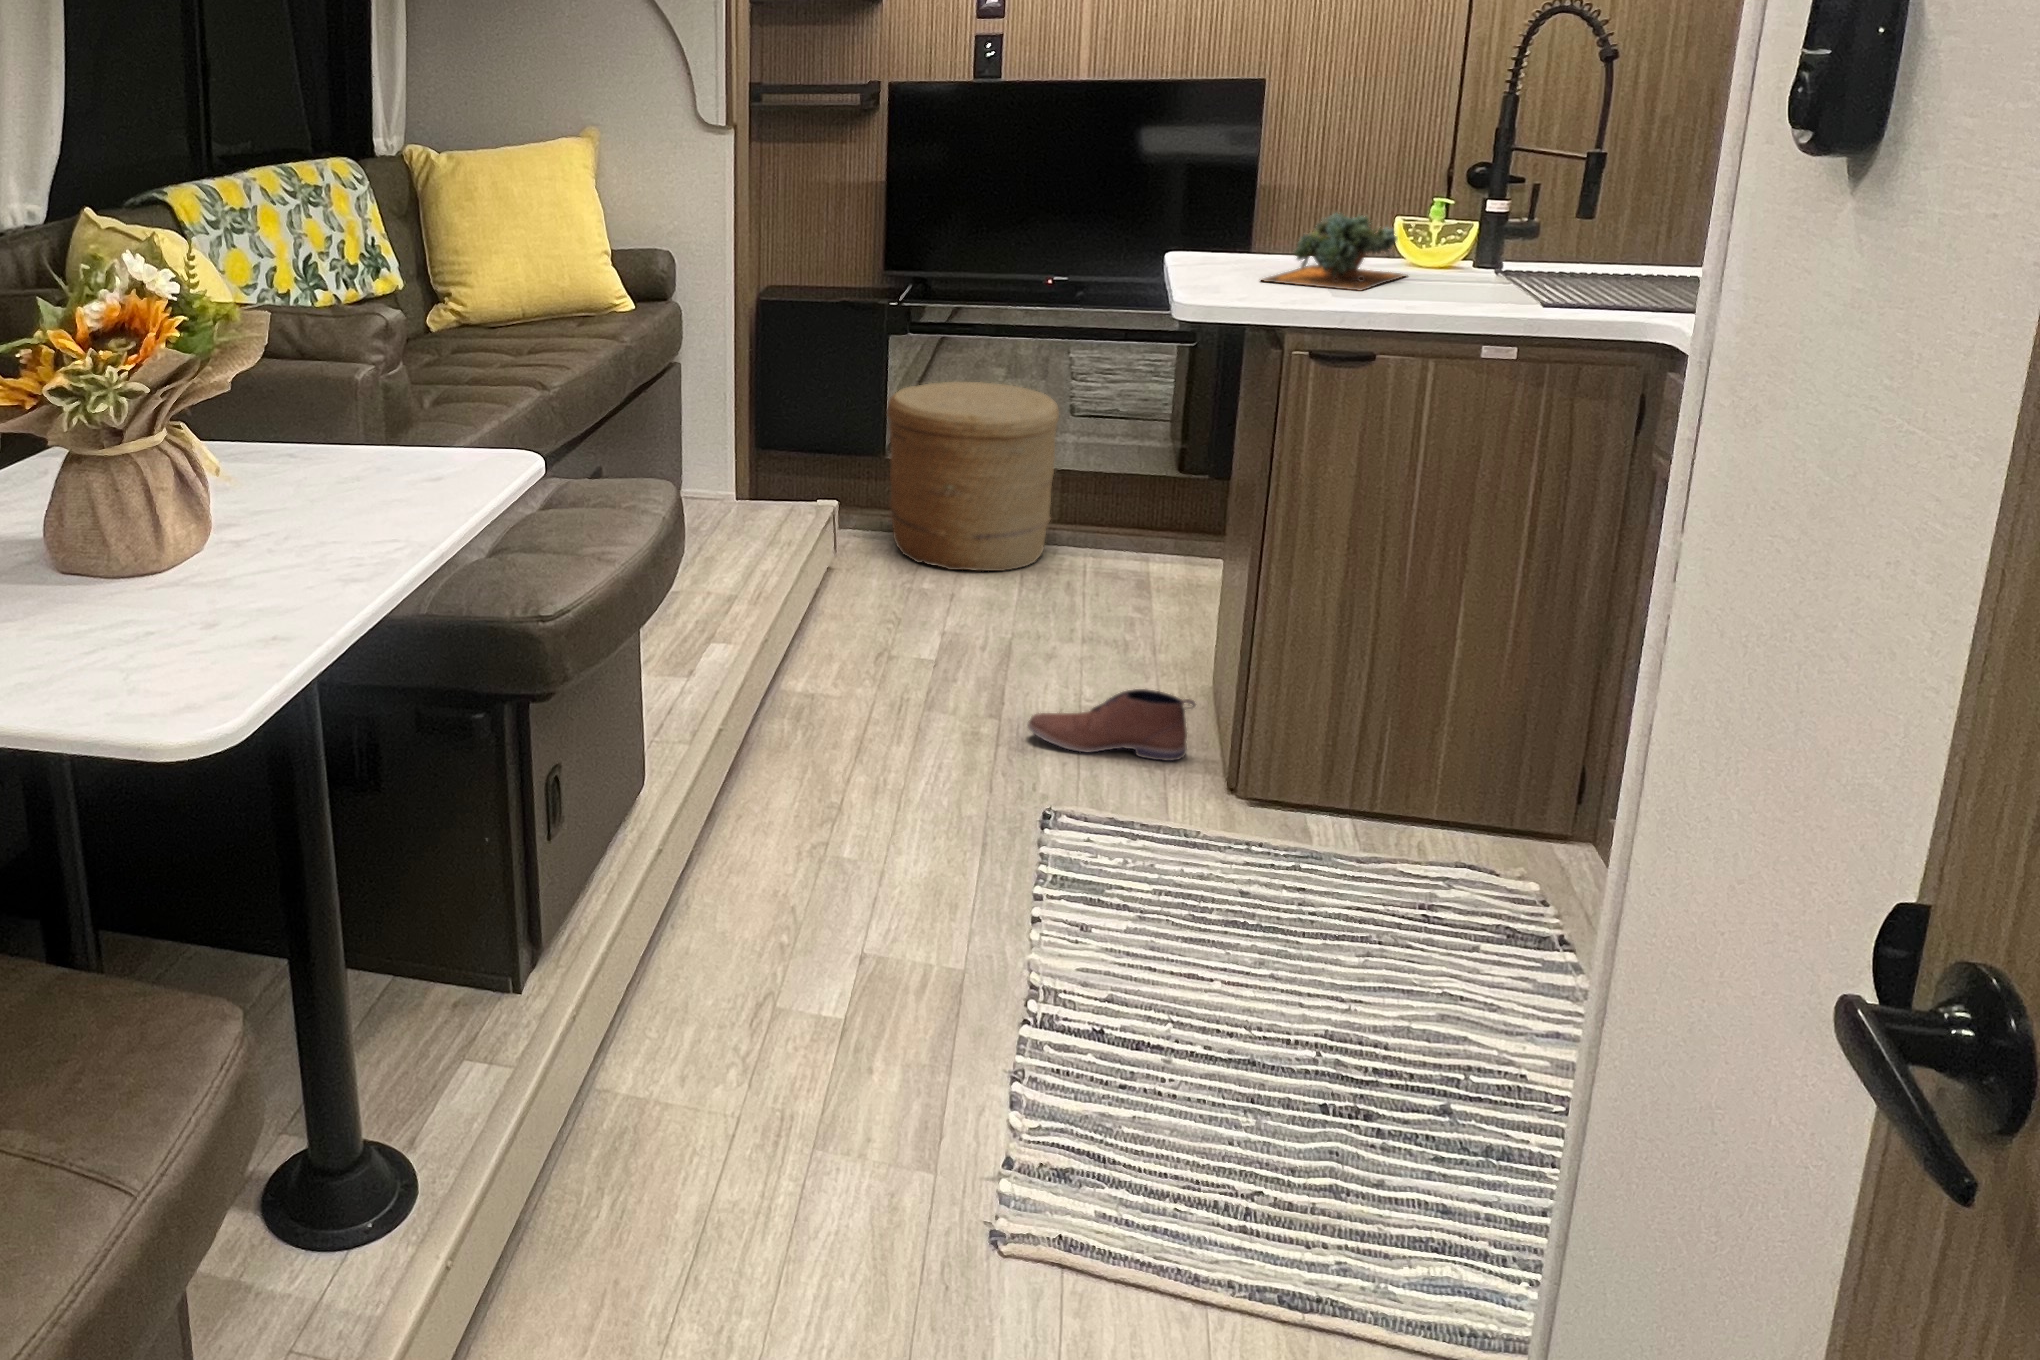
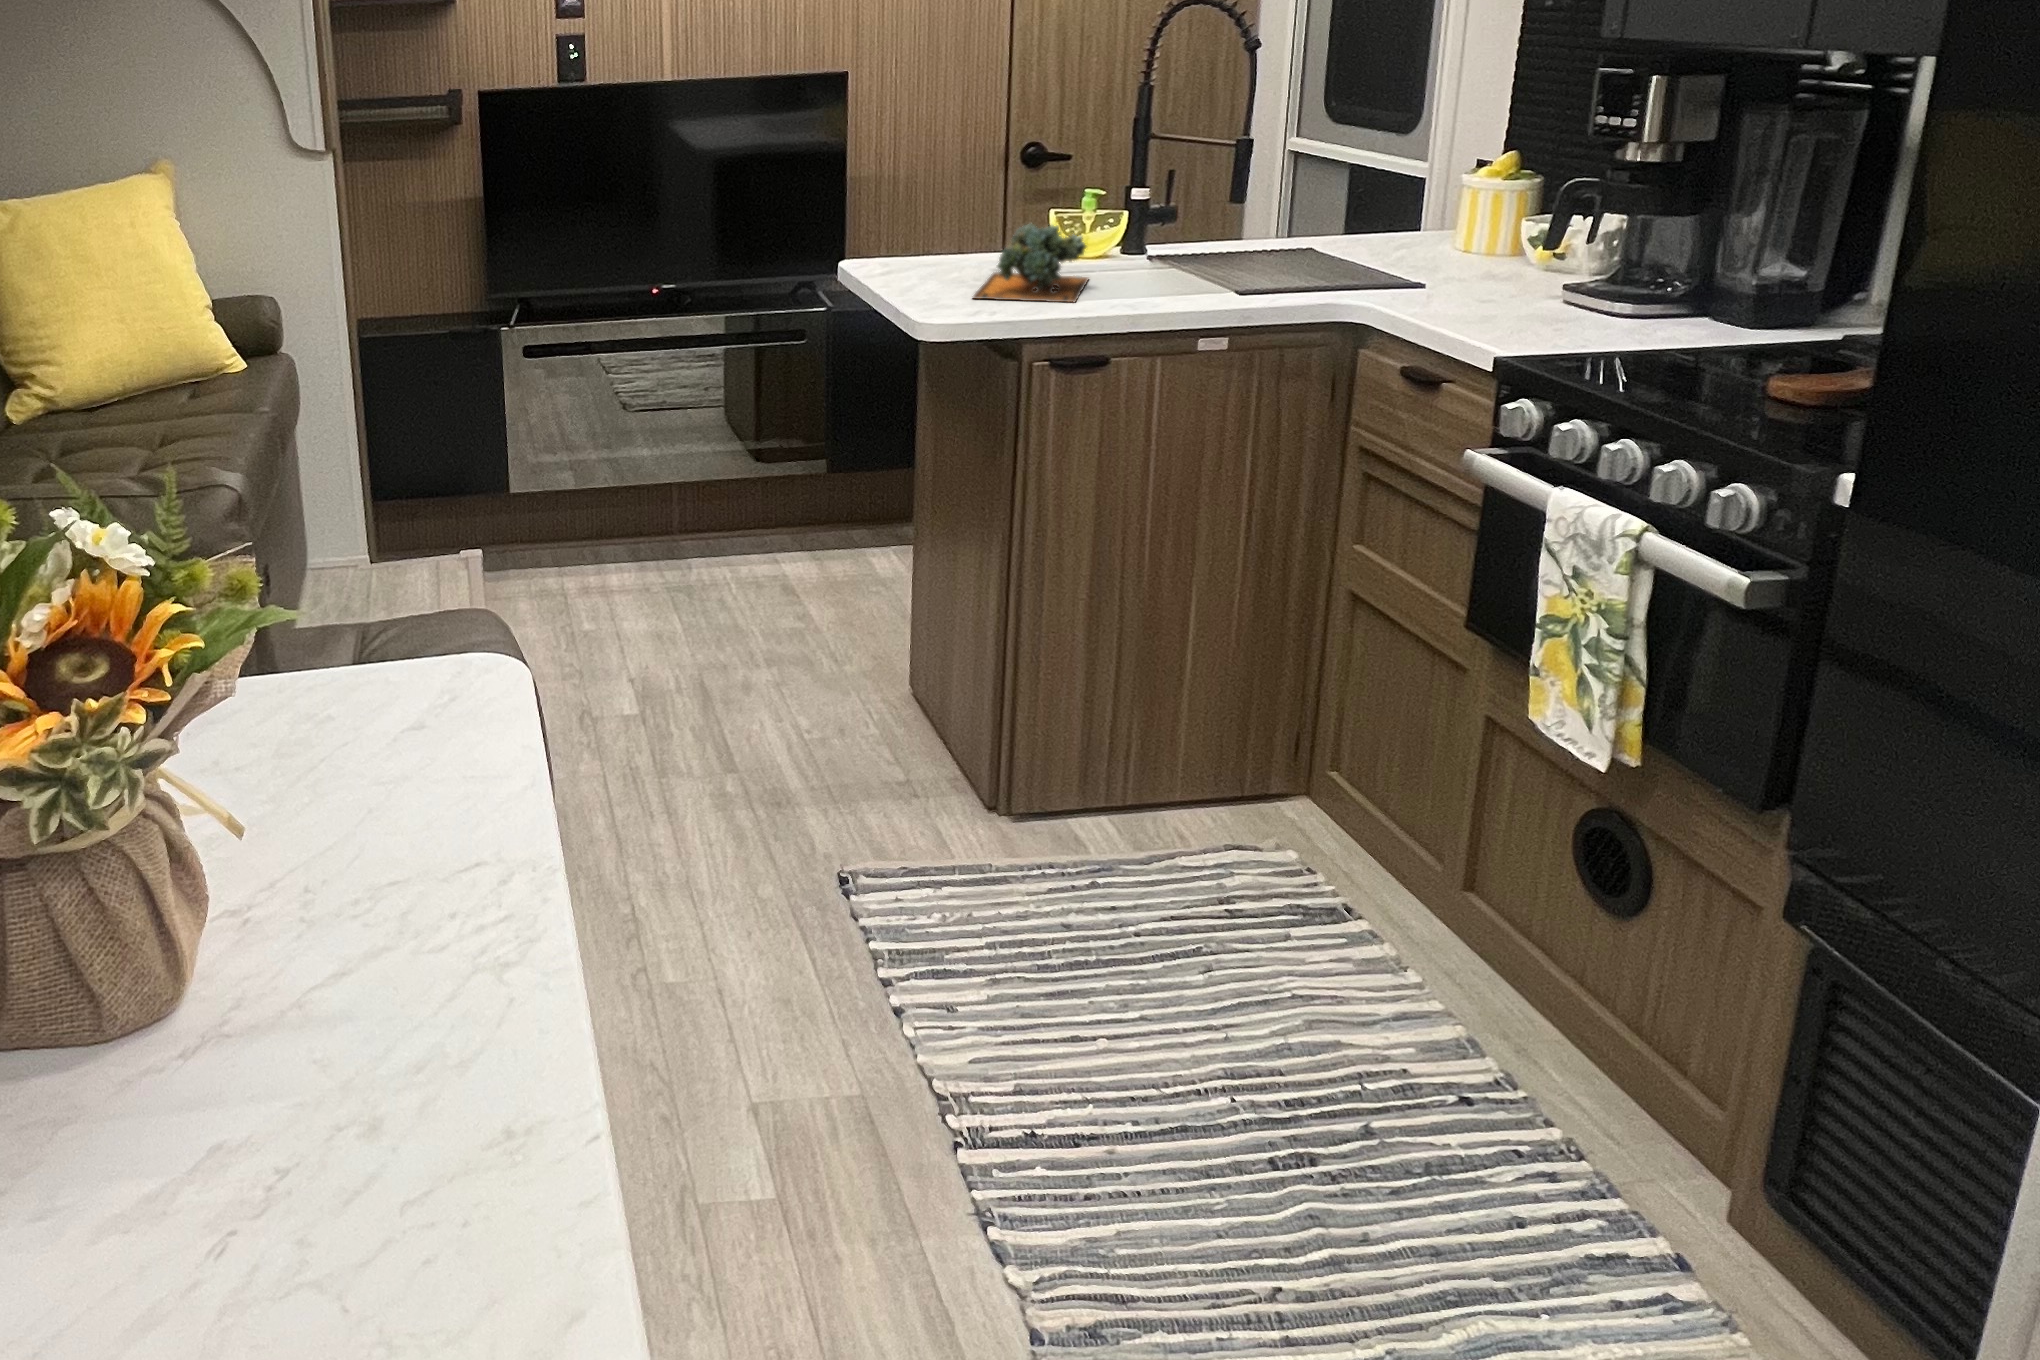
woven basket: present [887,382,1059,571] -> none [523,396,693,595]
shoe: present [1028,689,1195,761] -> none [781,712,938,788]

